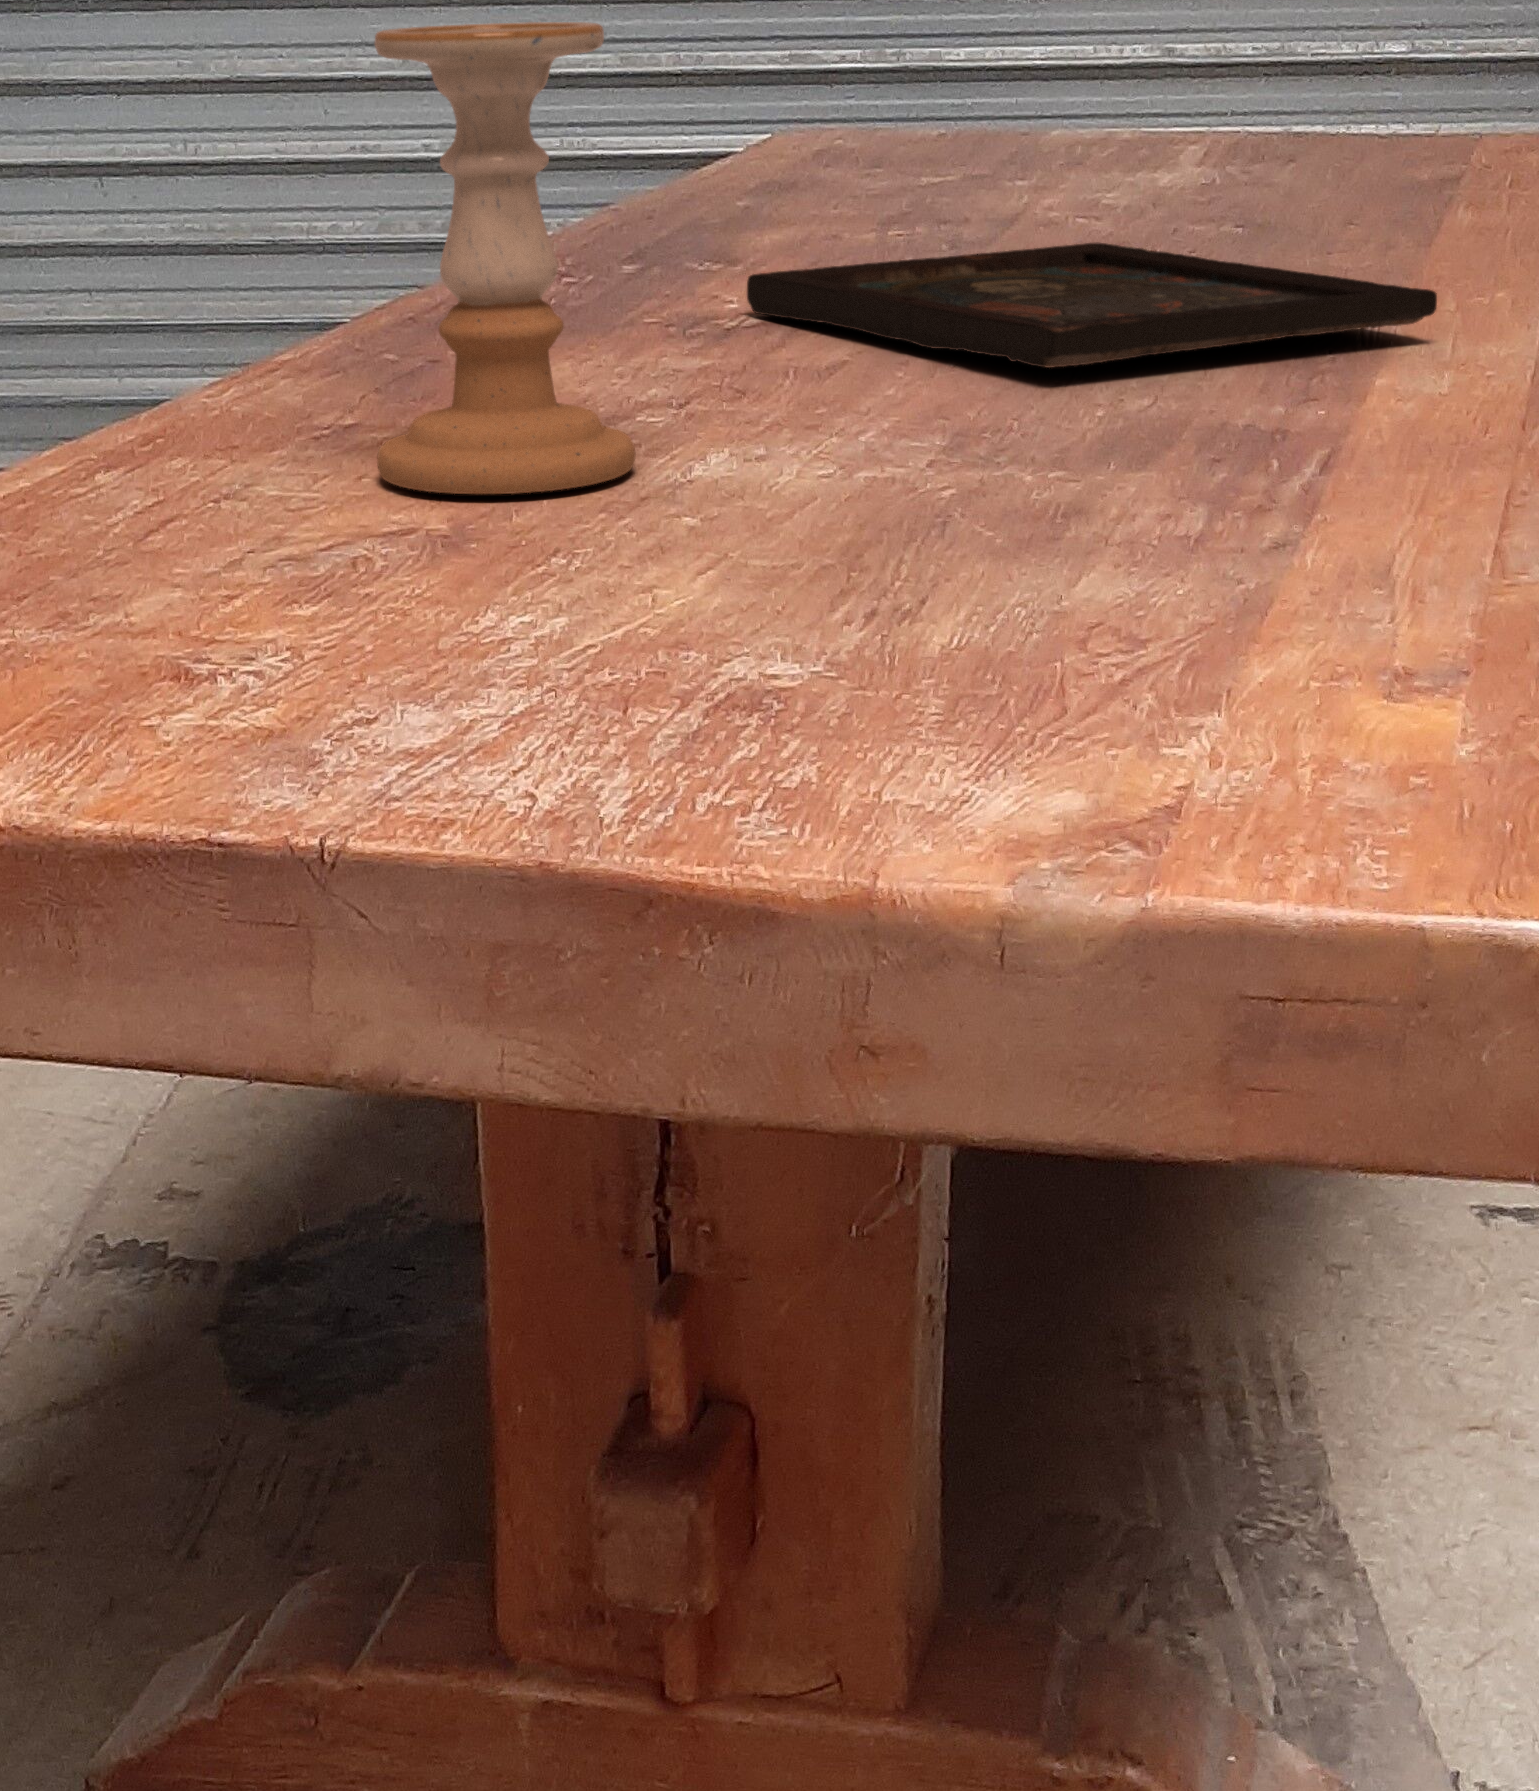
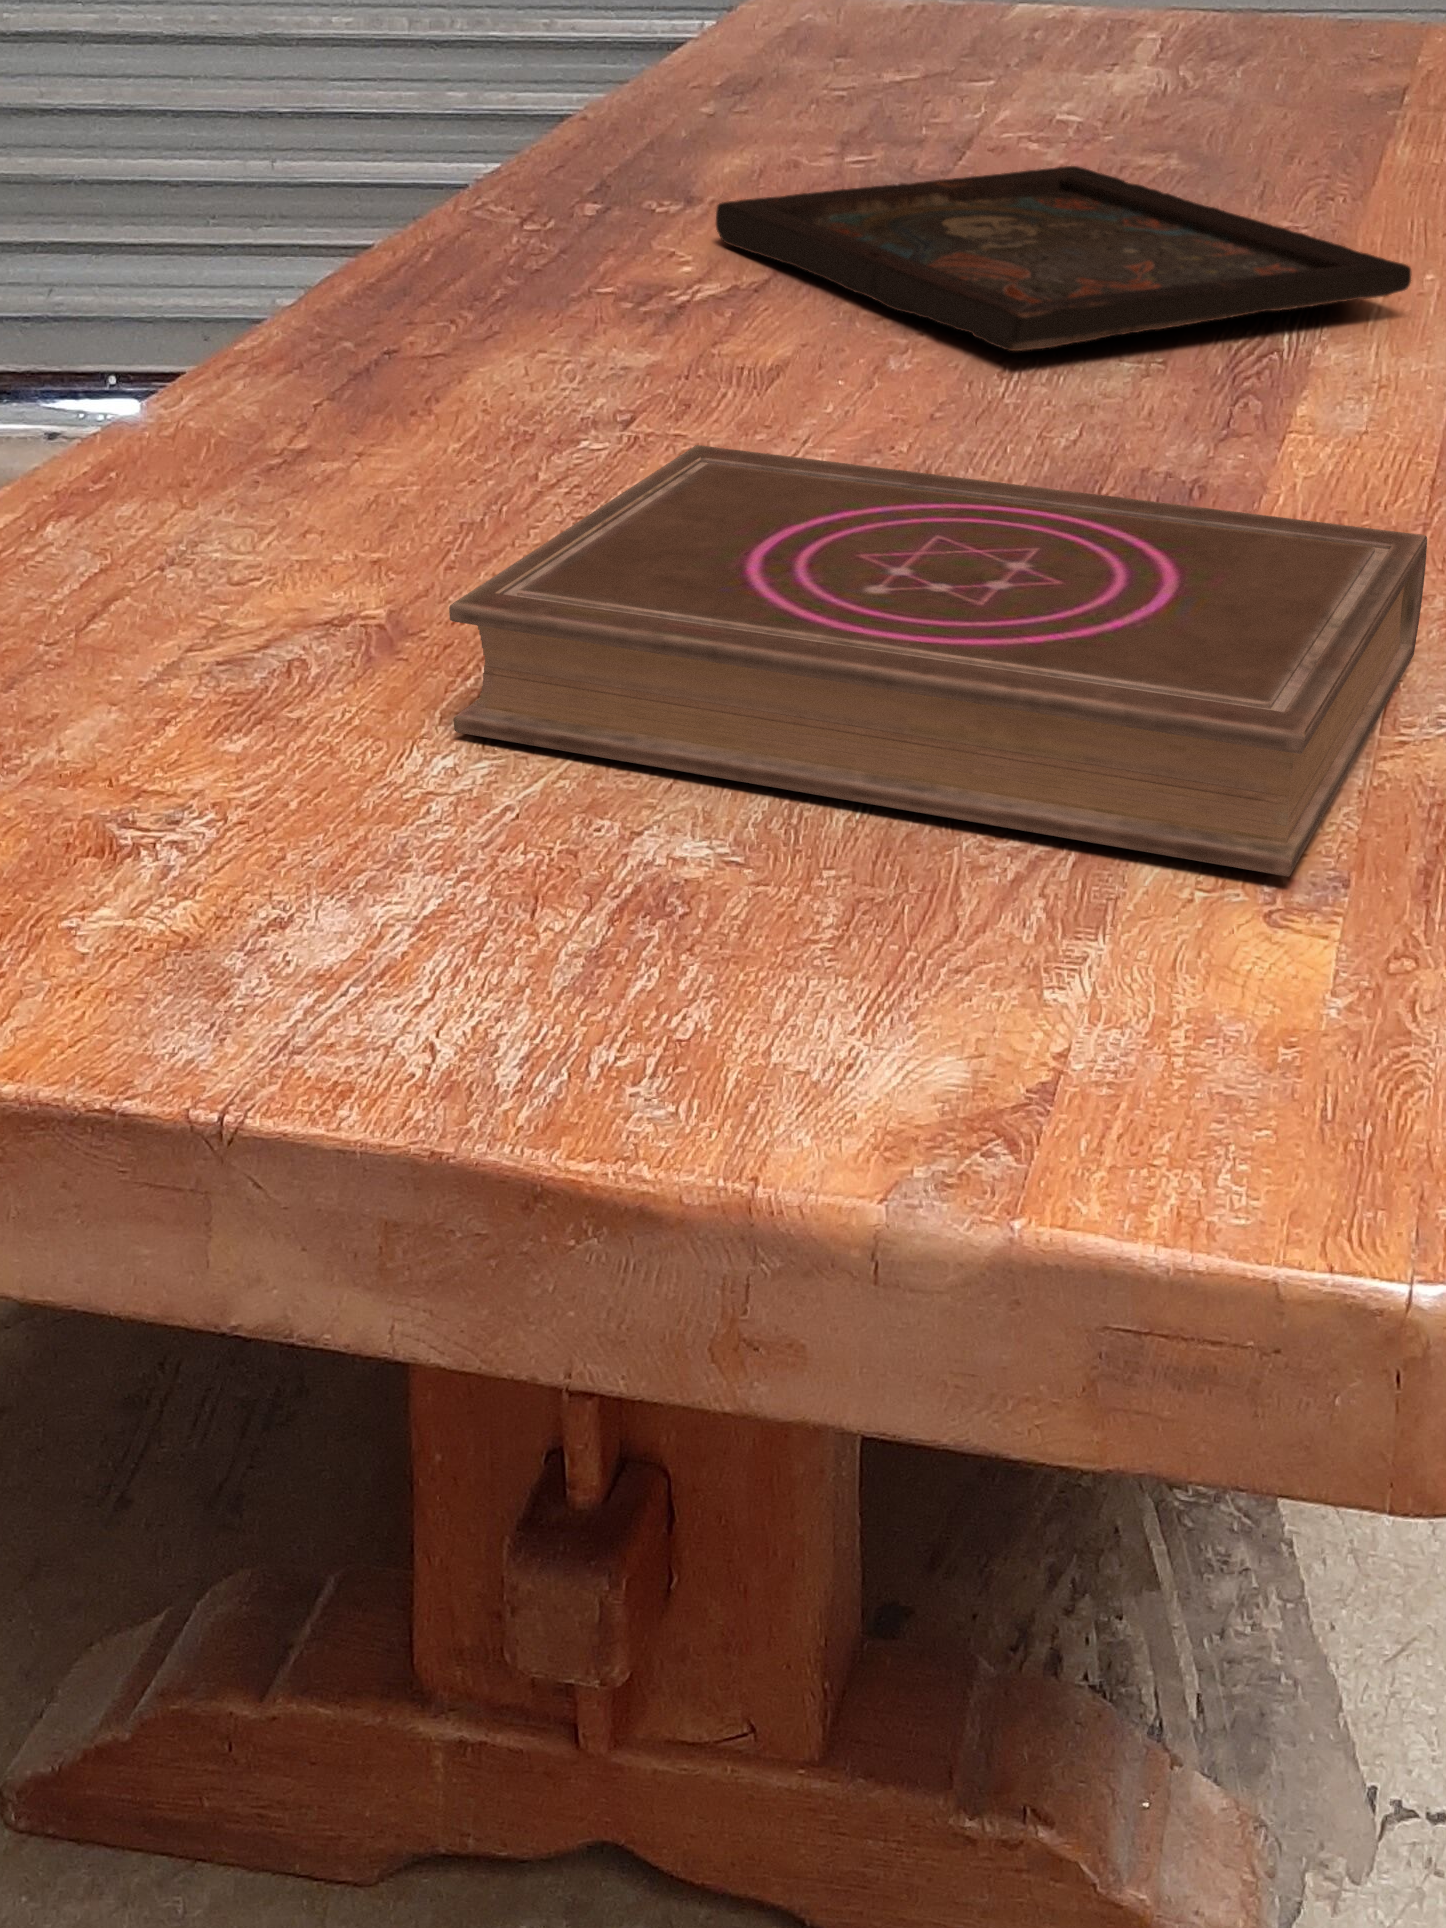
candle holder: present [375,22,636,494] -> none [307,20,580,527]
book: none [534,397,1460,677] -> present [449,445,1427,876]

